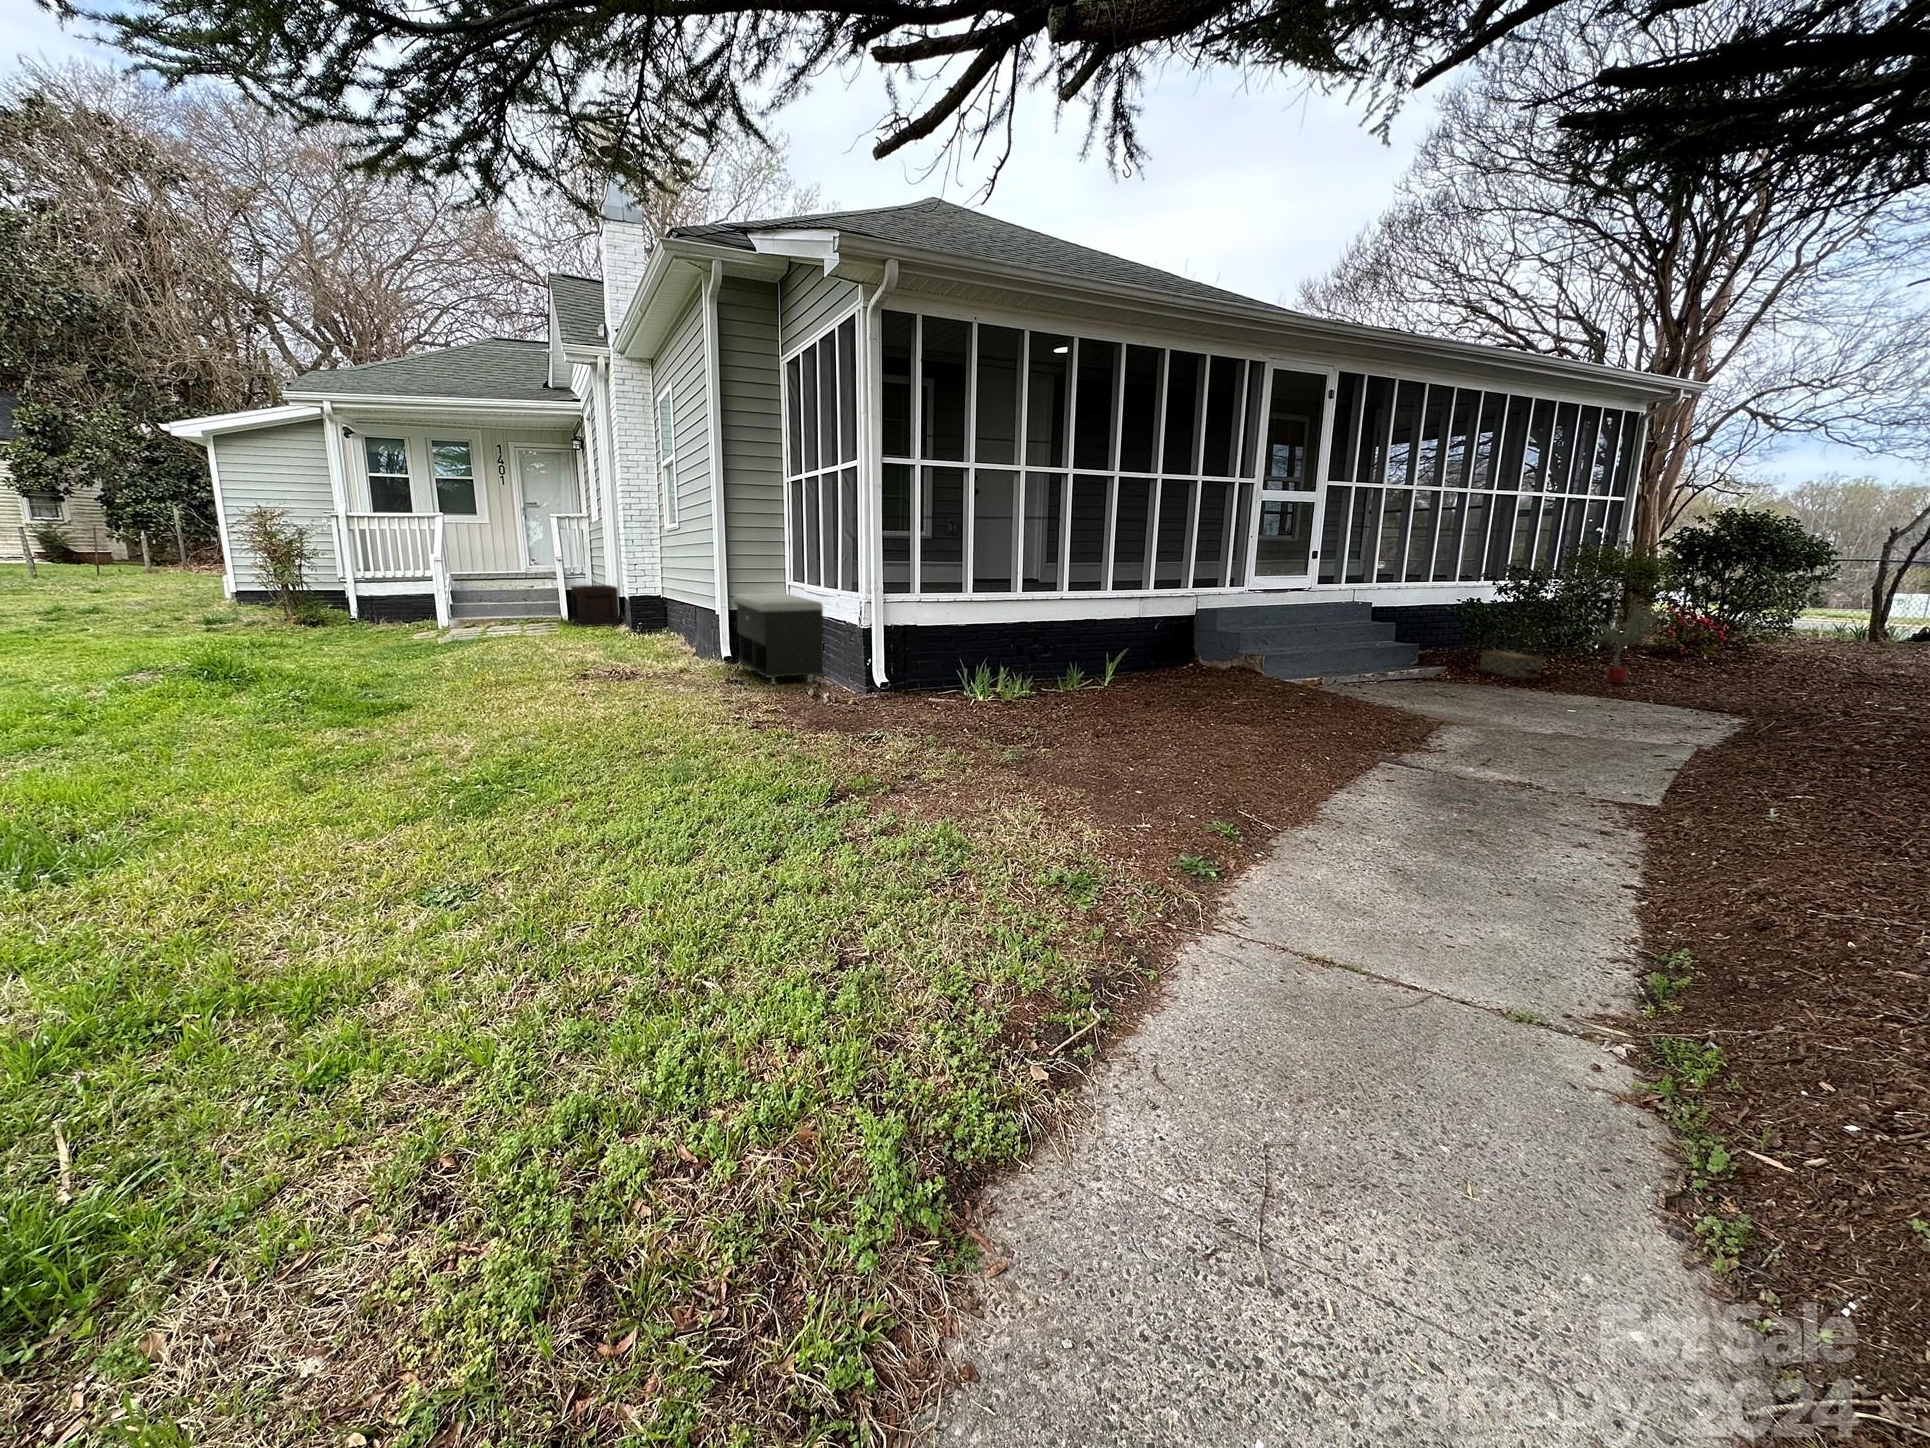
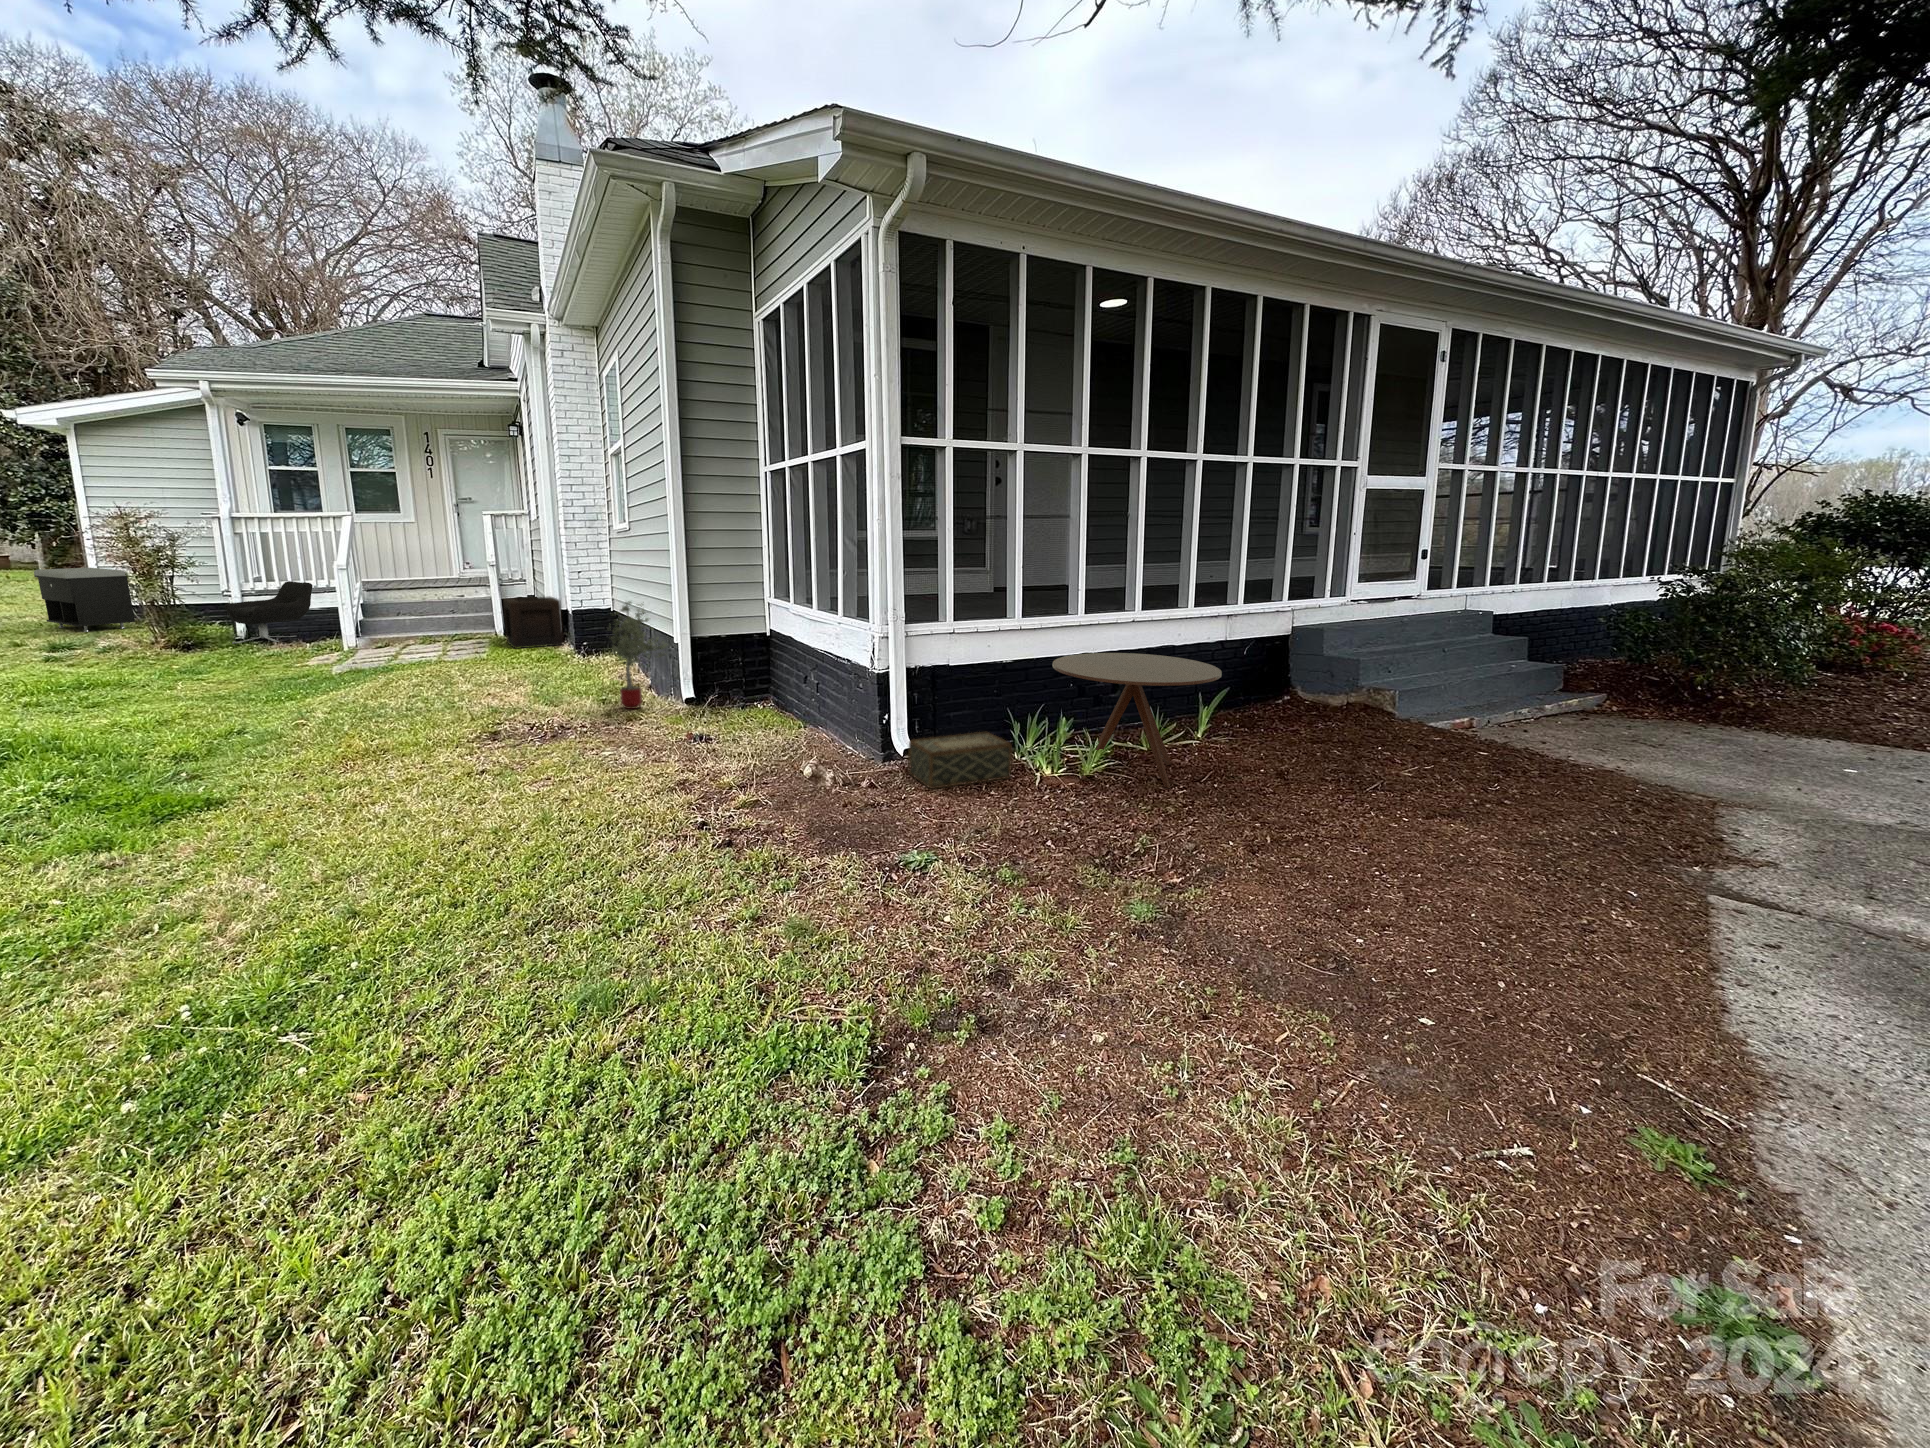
lounge chair: none [343,570,413,620] -> present [224,581,313,643]
storage bench: present [734,594,823,684] -> present [34,568,135,632]
potted tree: present [1592,600,1663,683] -> present [610,602,666,709]
round table: none [993,621,1113,714] -> present [1052,653,1222,788]
woven basket: present [1479,650,1544,678] -> present [909,732,1012,789]

